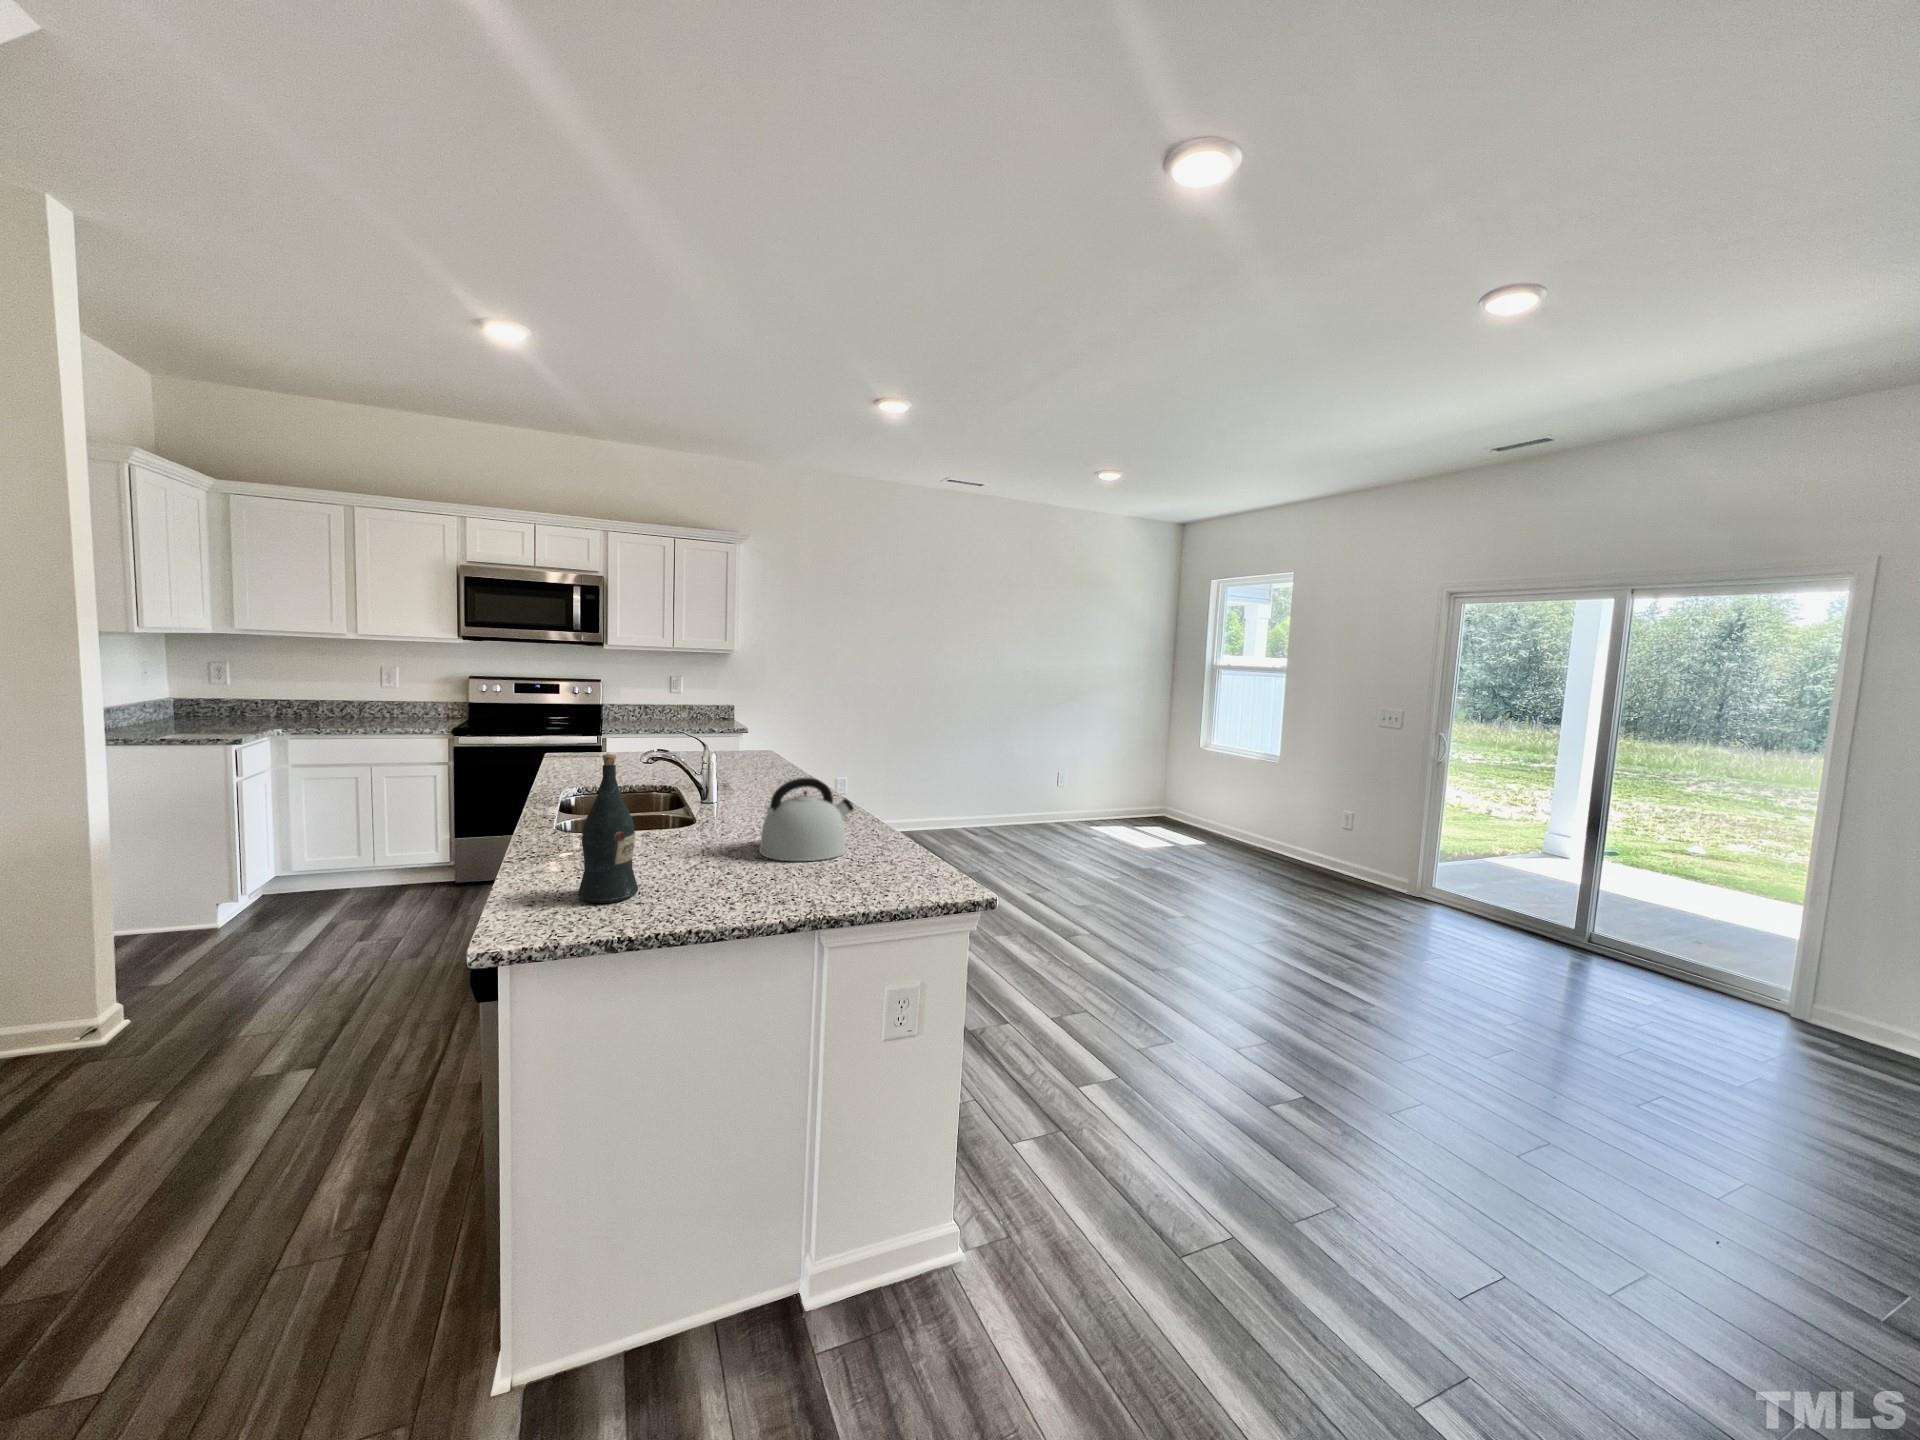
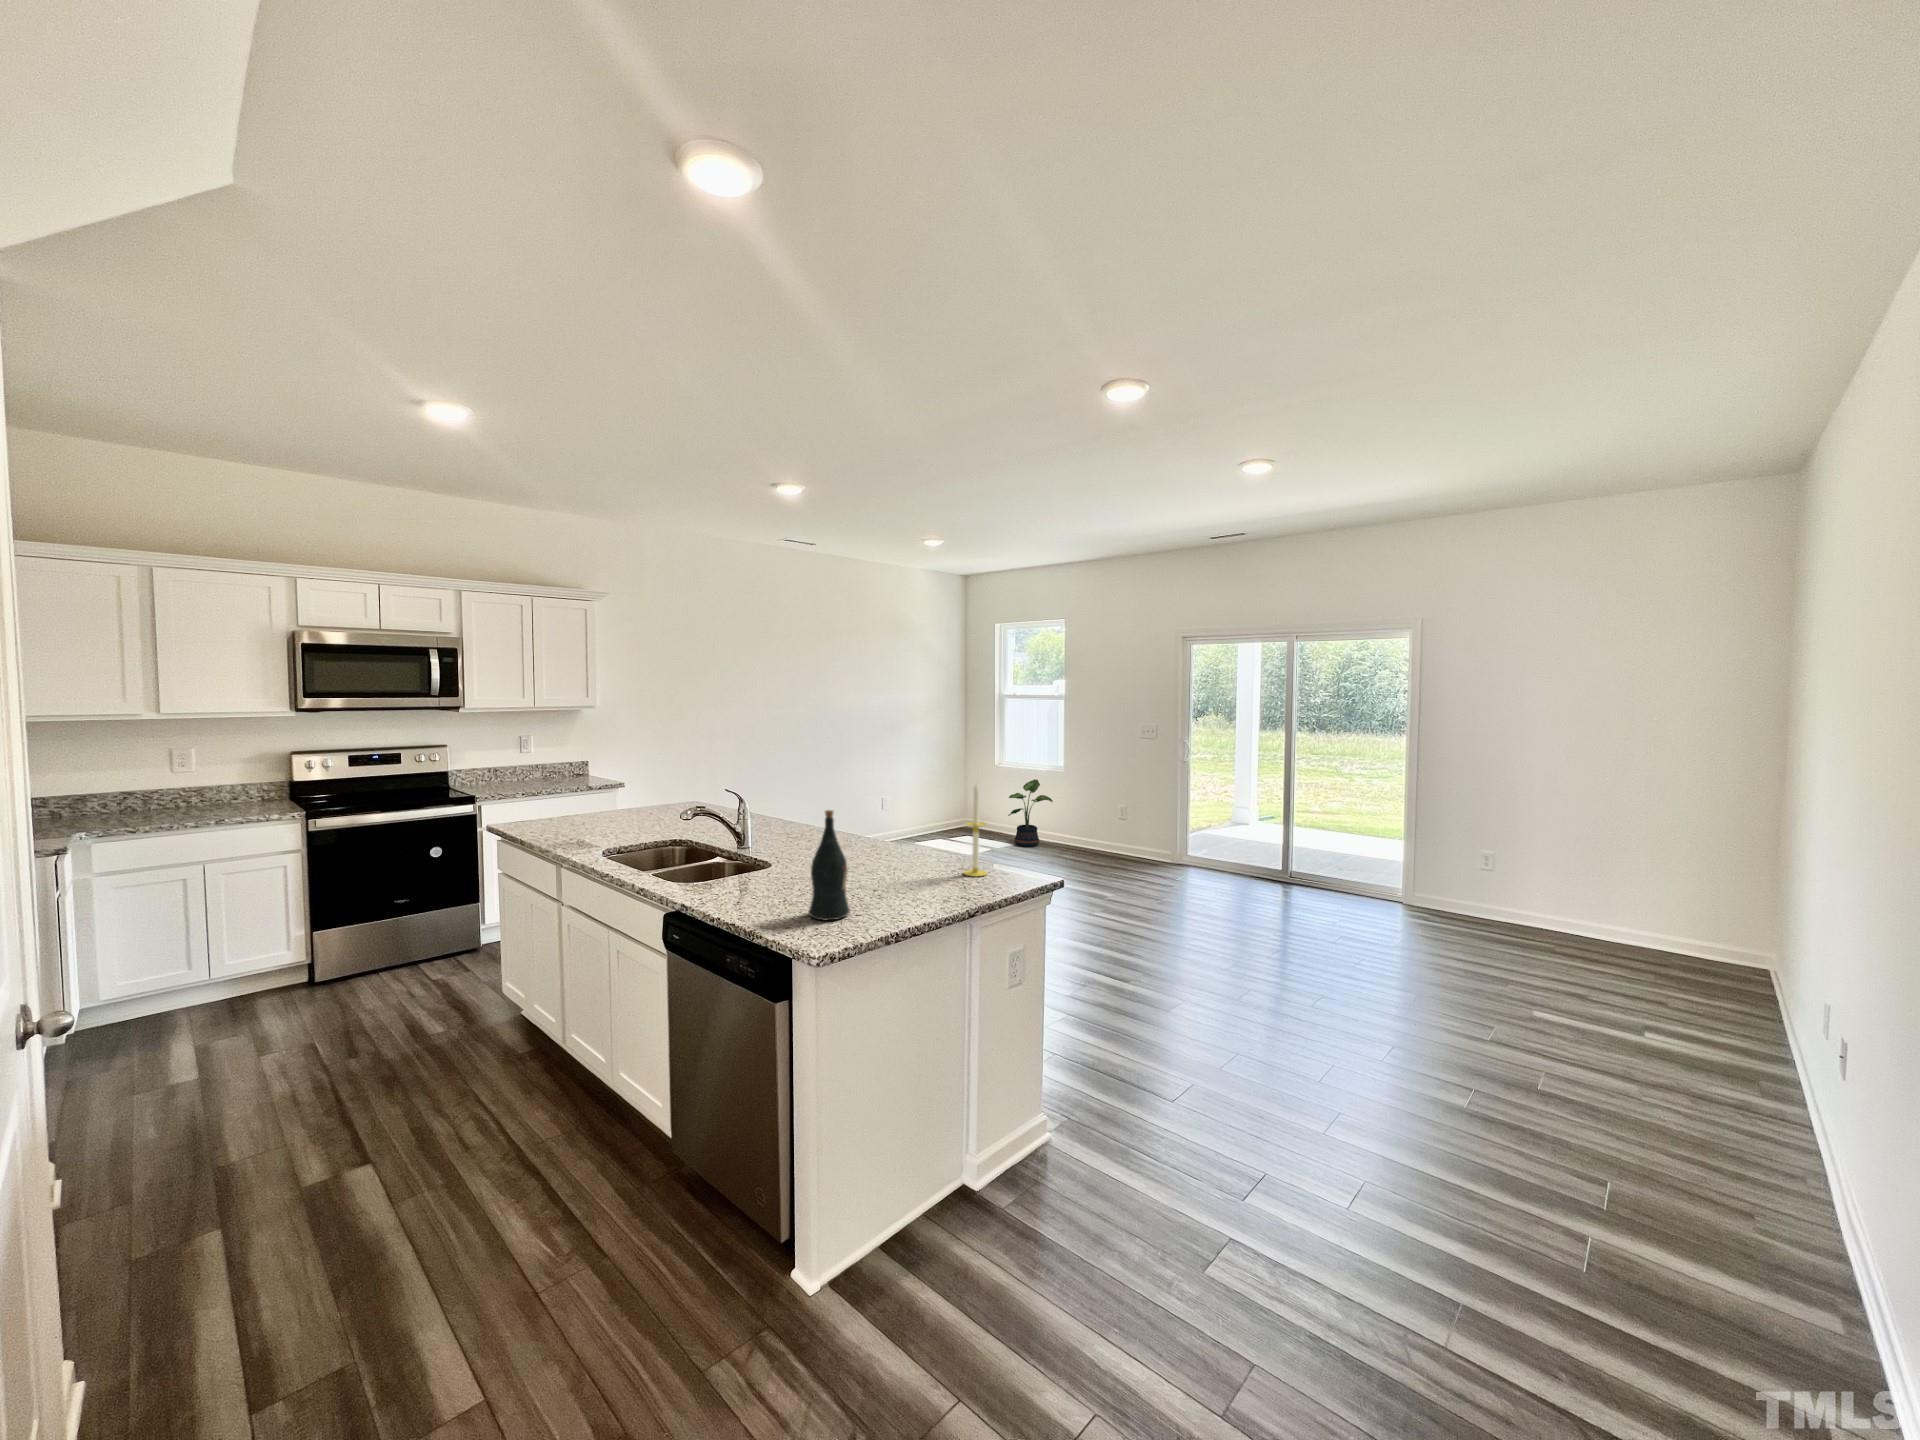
candle: none [874,741,909,873] -> present [964,785,987,877]
potted plant: none [1204,768,1259,847] -> present [1008,779,1053,847]
kettle: present [759,778,854,861] -> none [863,815,928,879]

